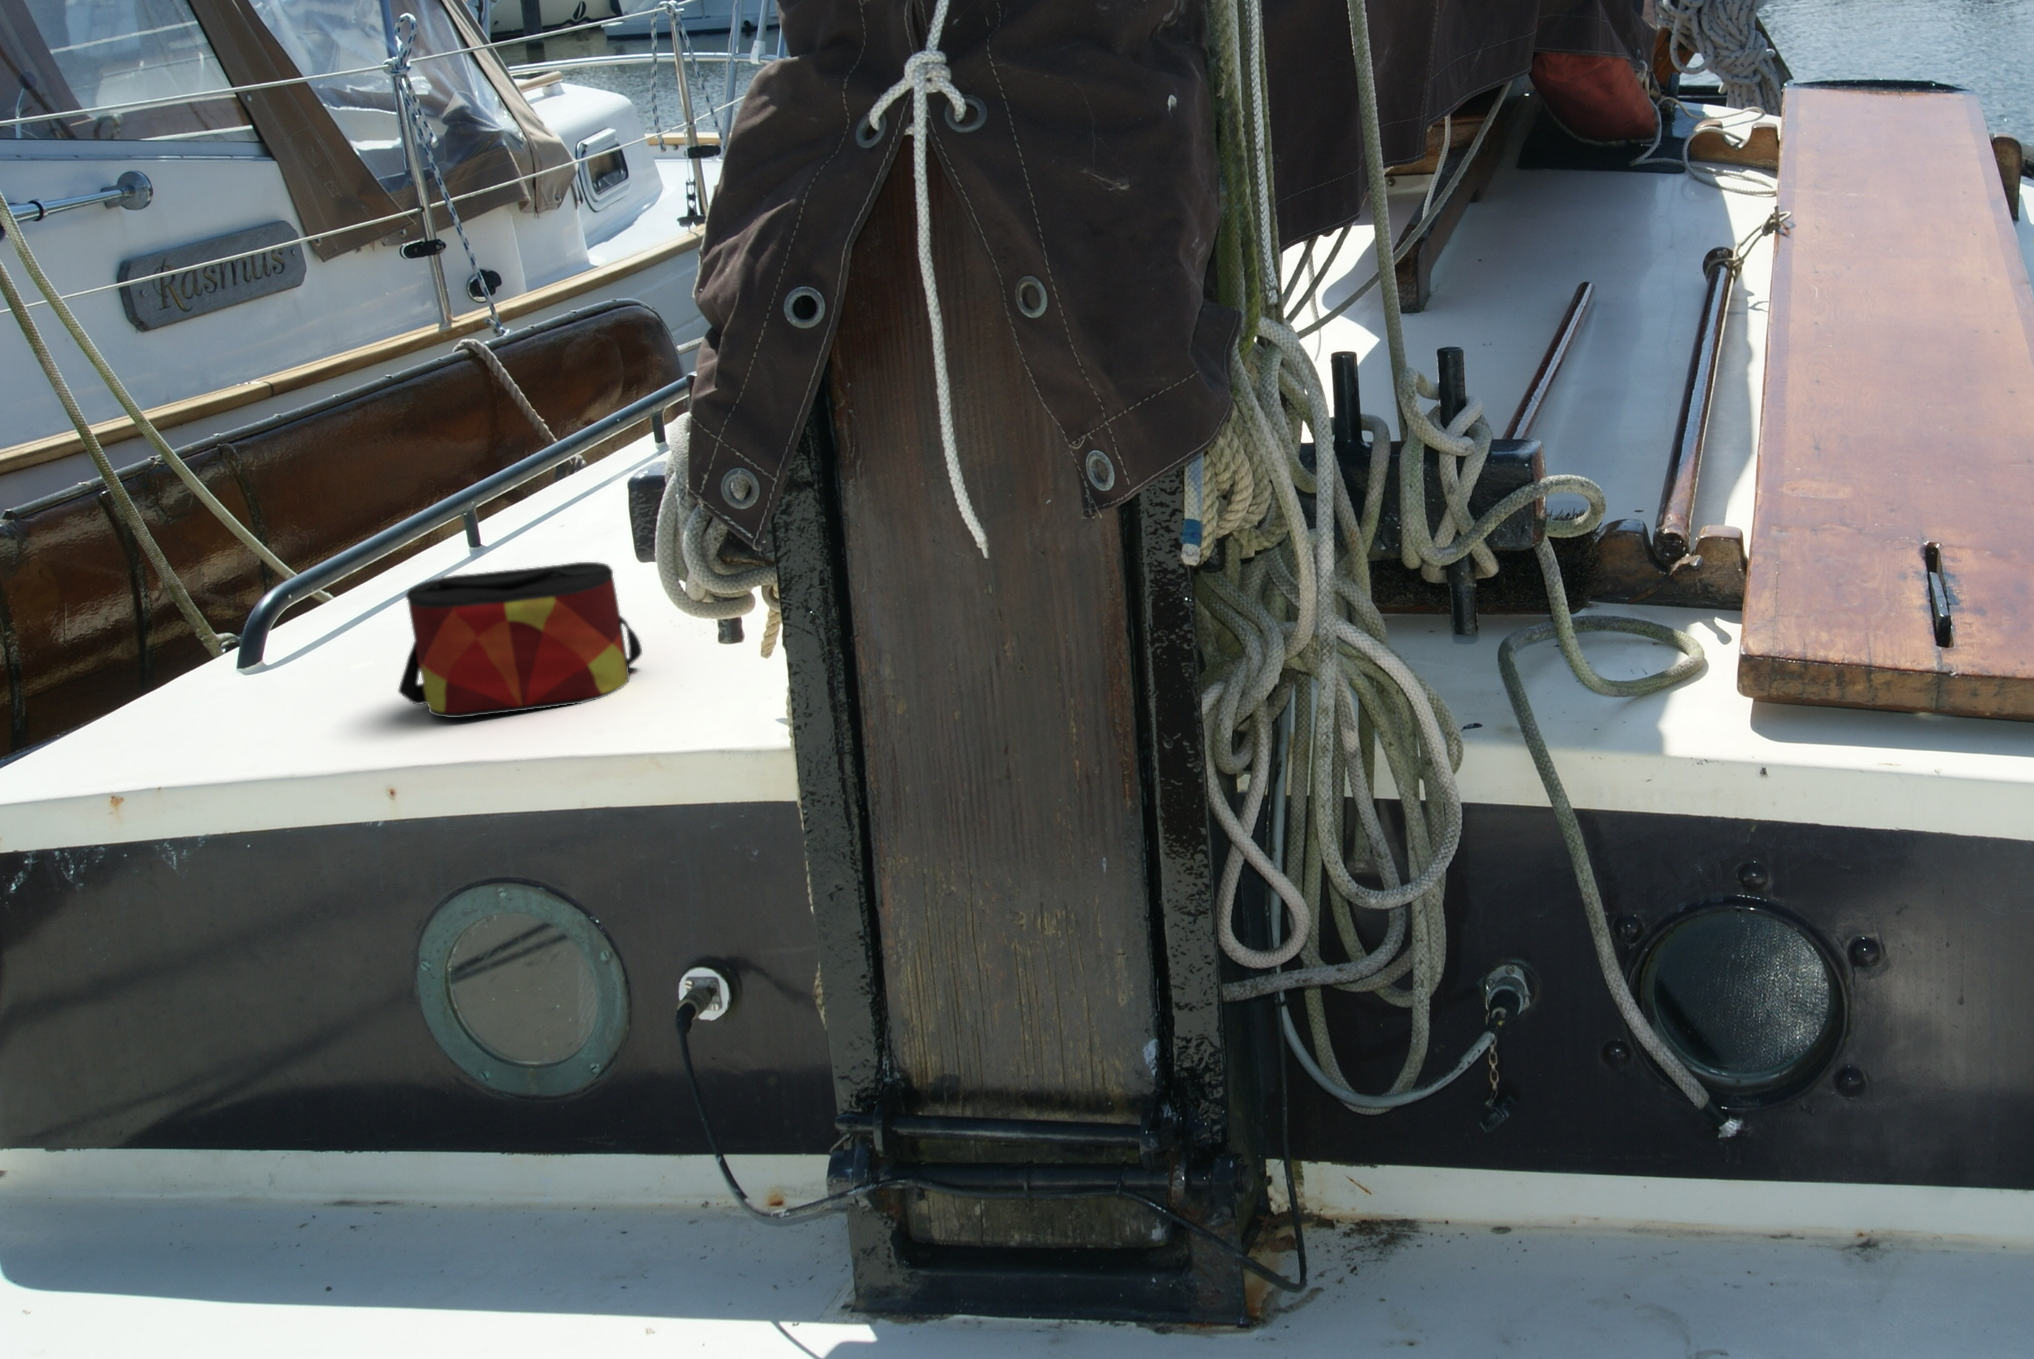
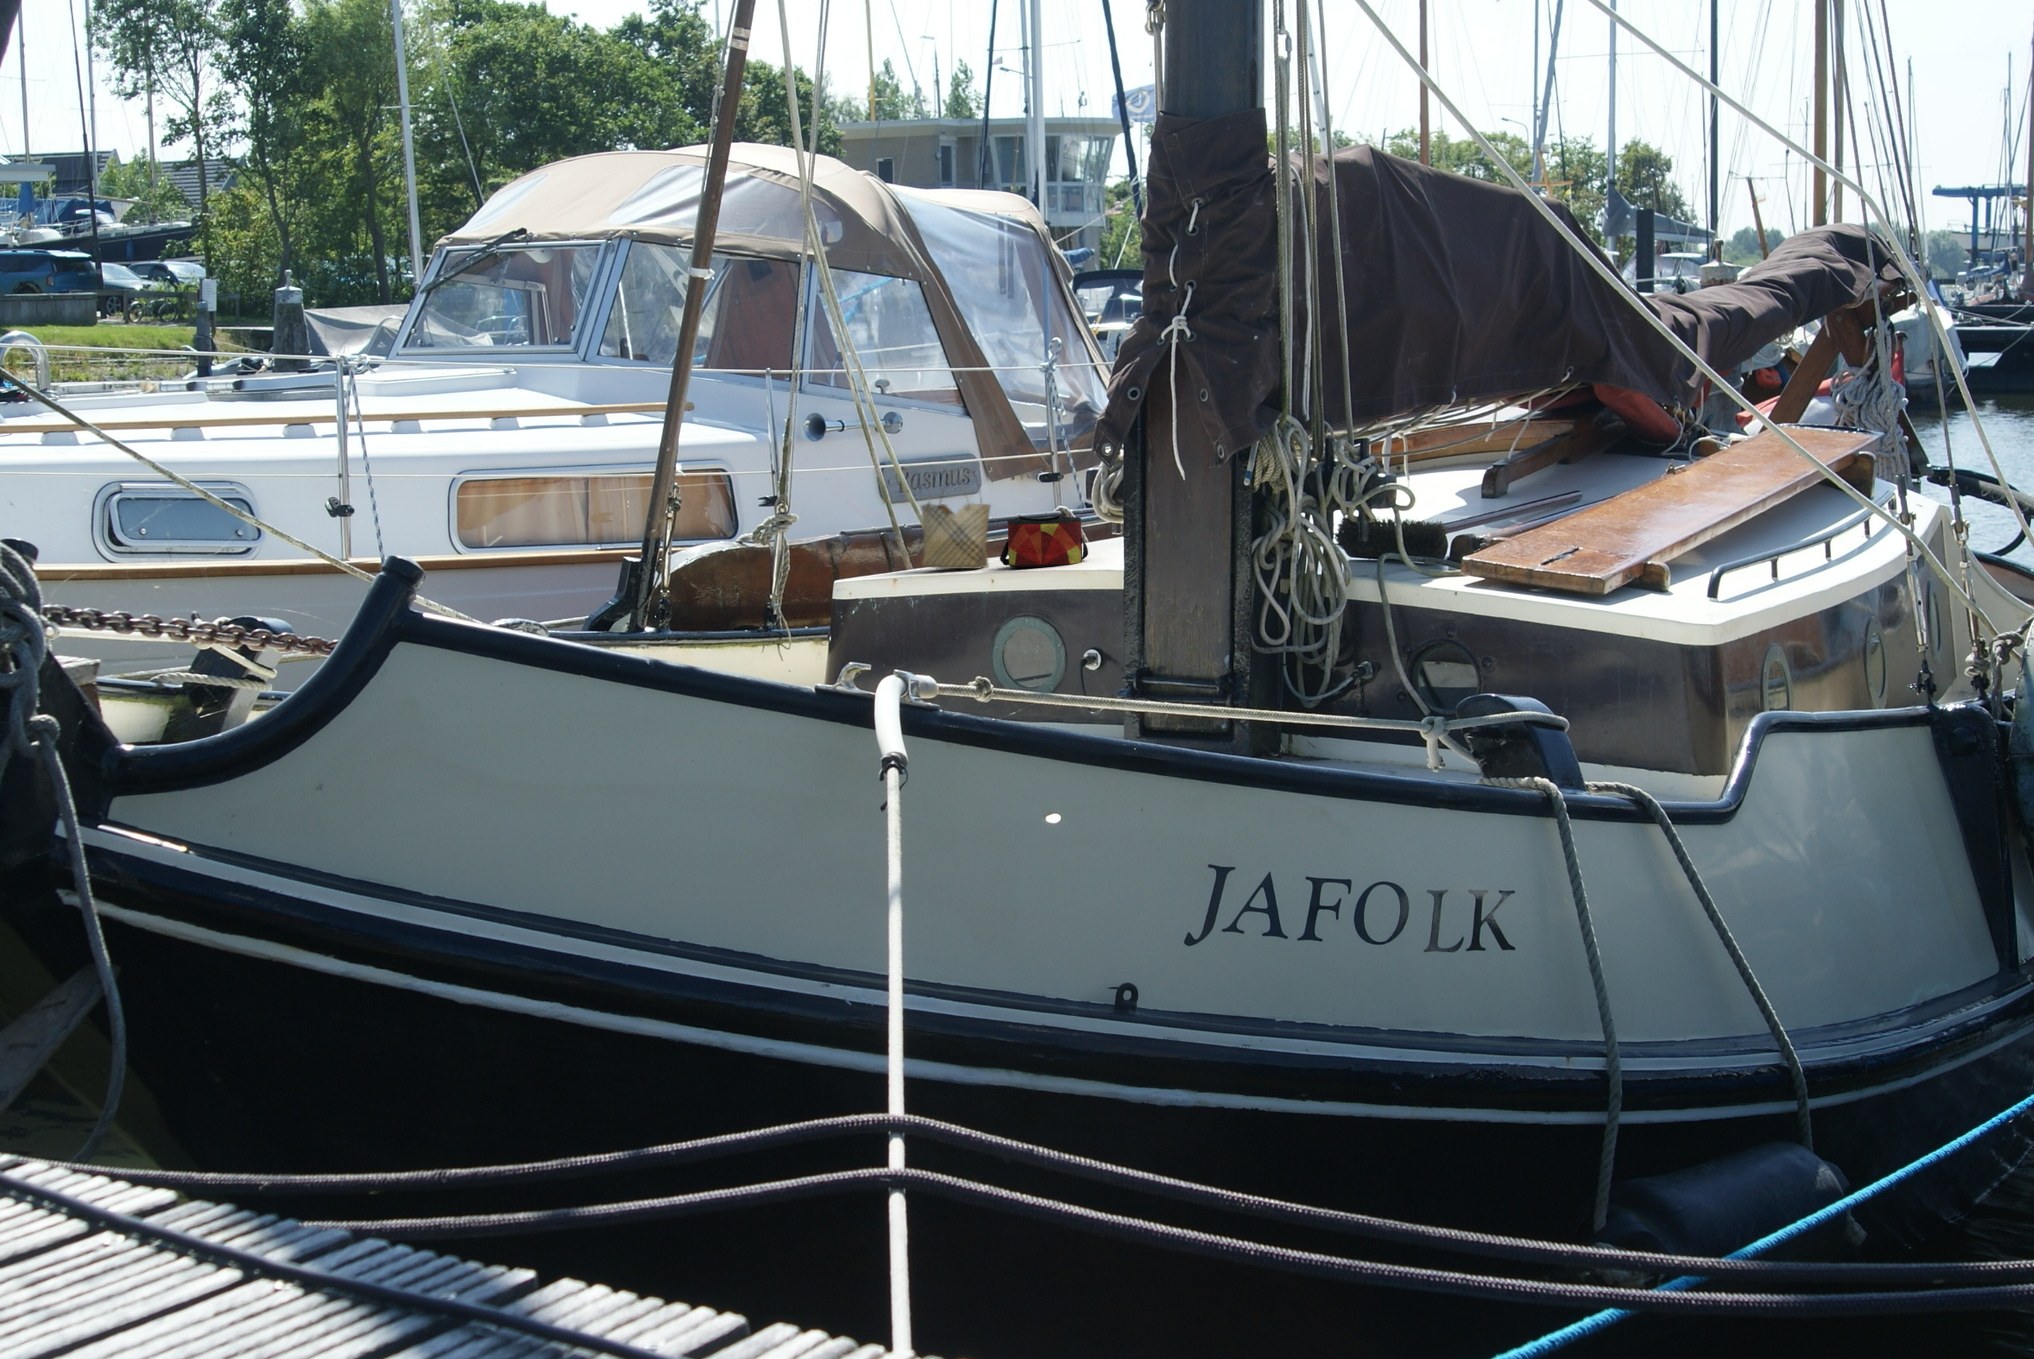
woven basket: none [141,439,368,714] -> present [920,468,990,569]

